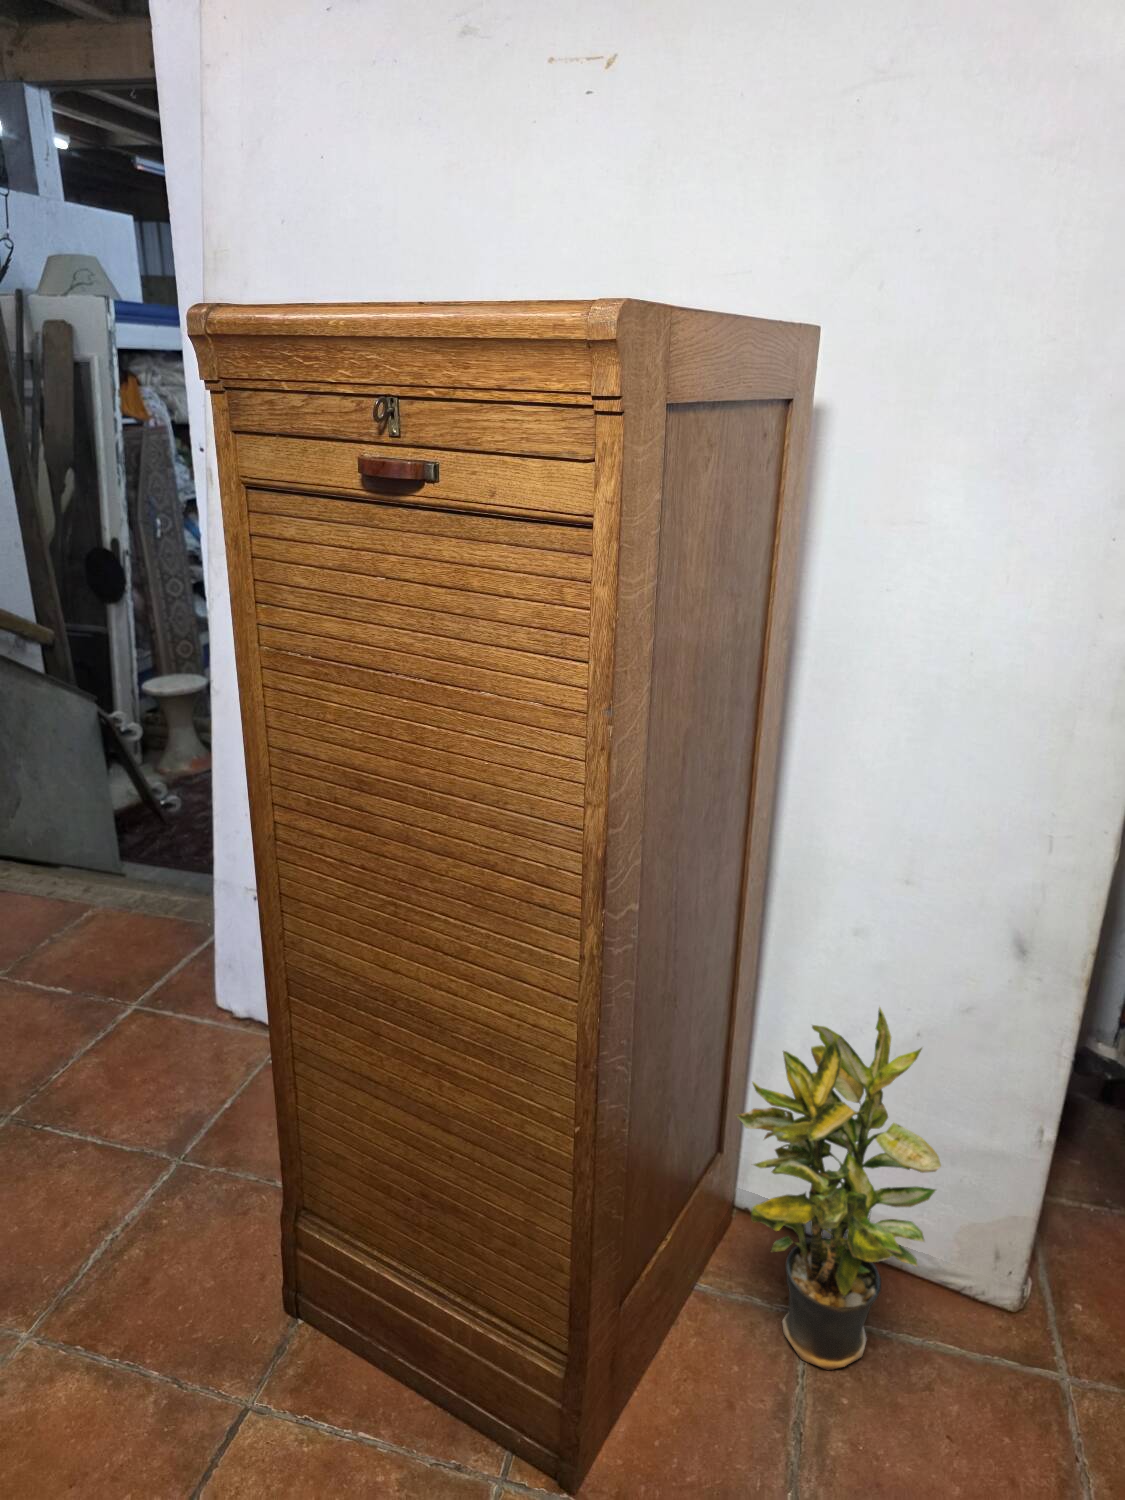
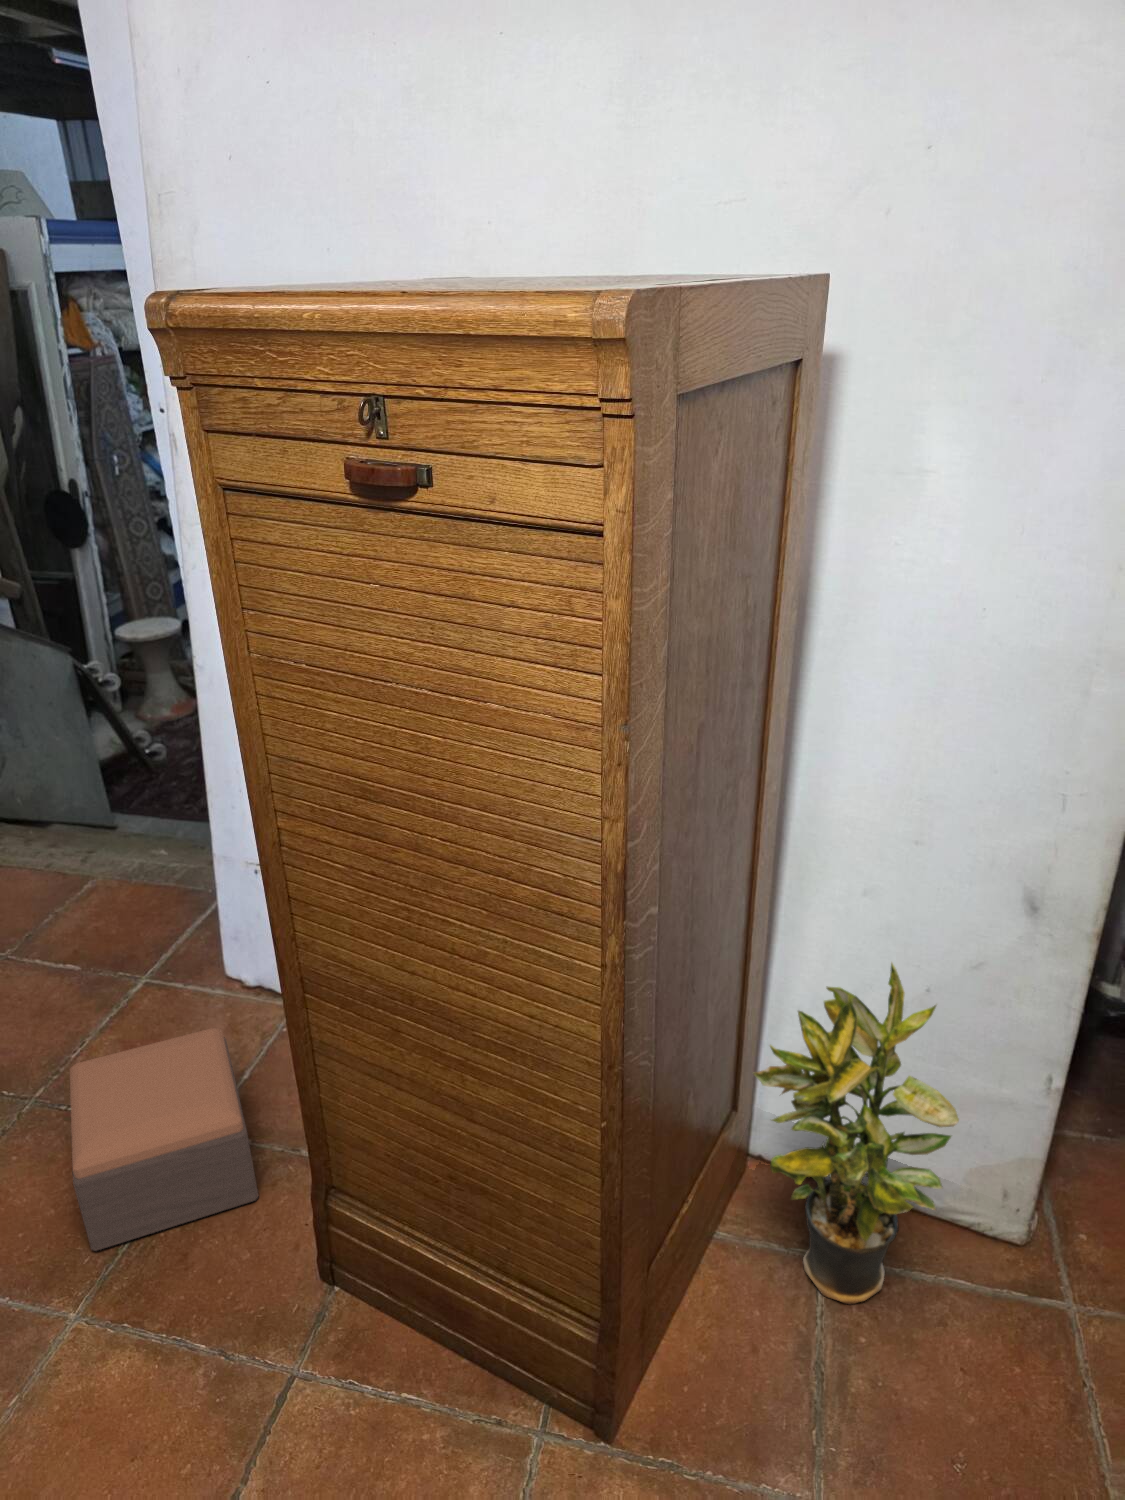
footstool: none [44,1052,230,1268] -> present [70,1028,258,1251]

